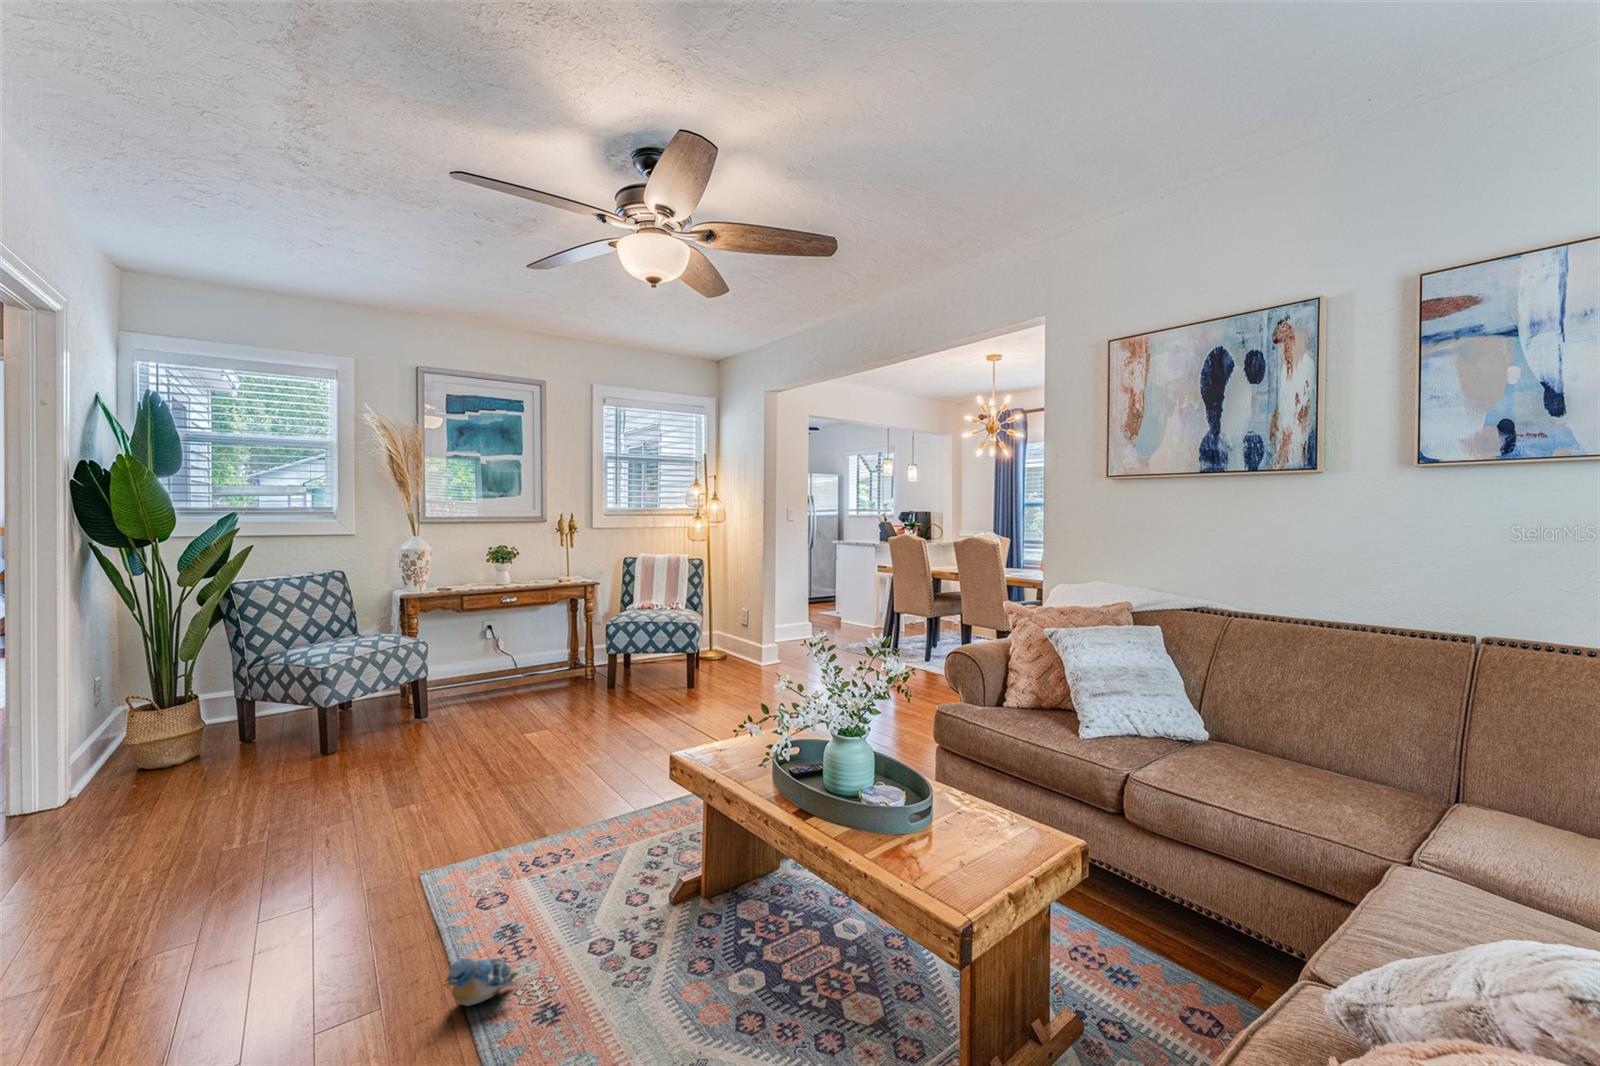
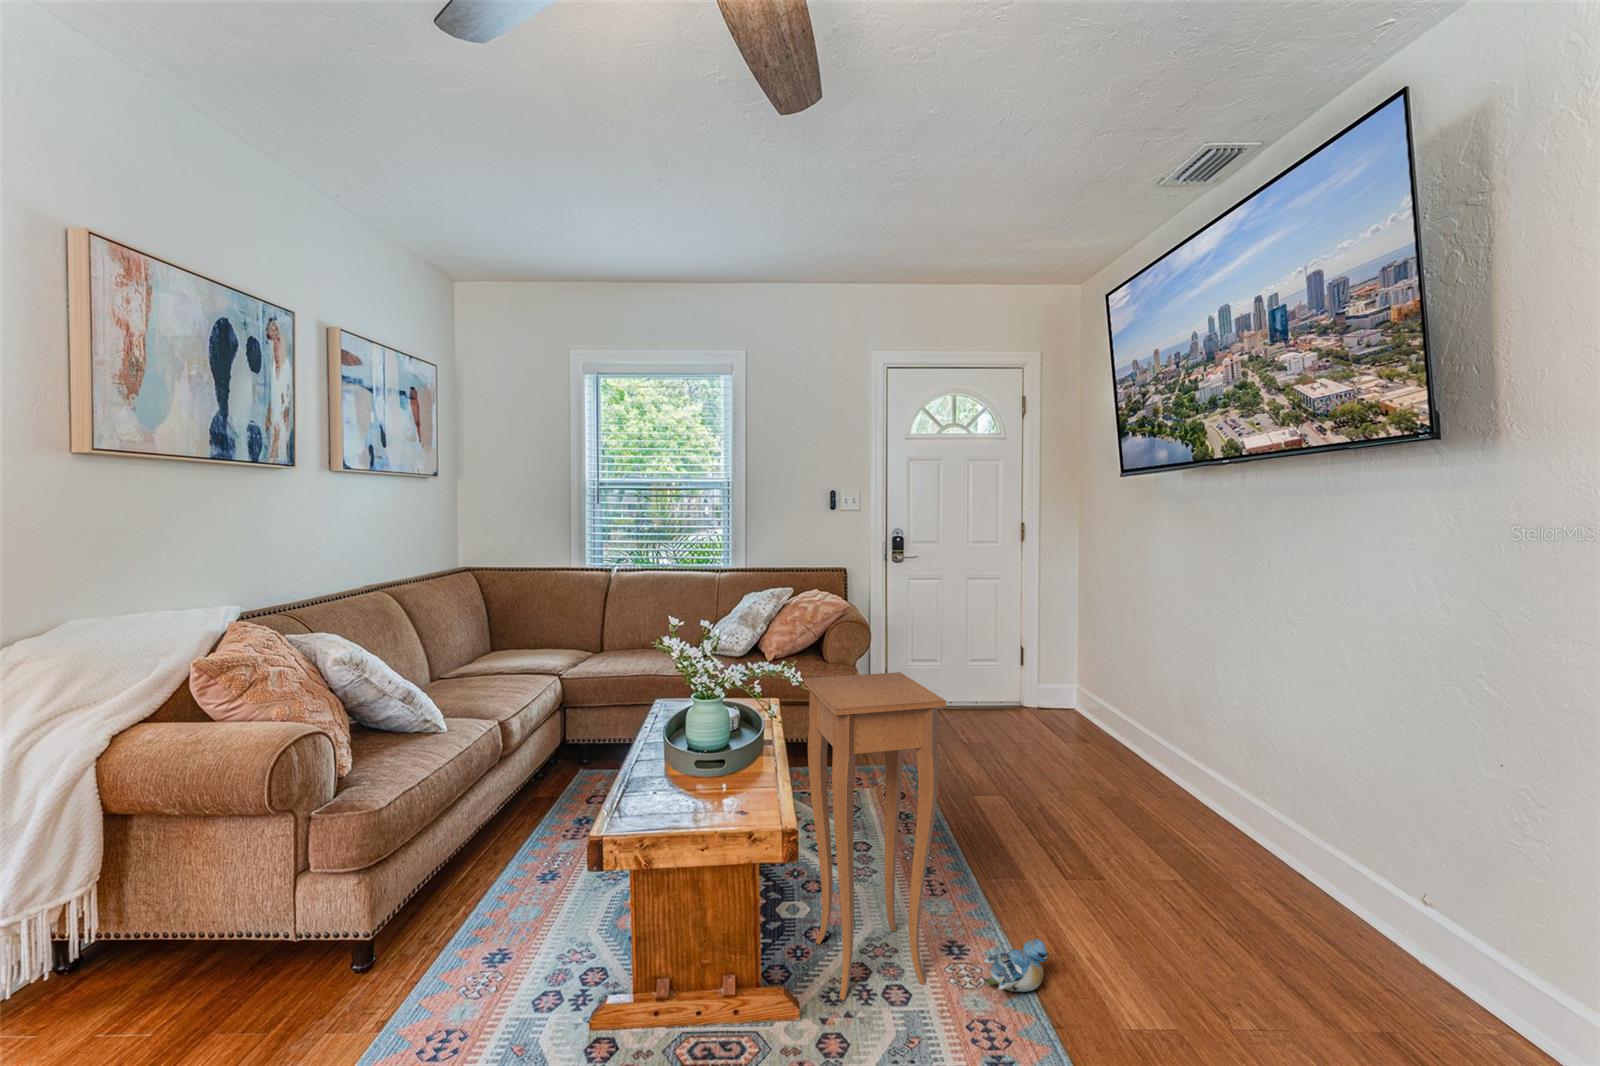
side table: none [557,672,713,1009] -> present [804,672,946,1000]

